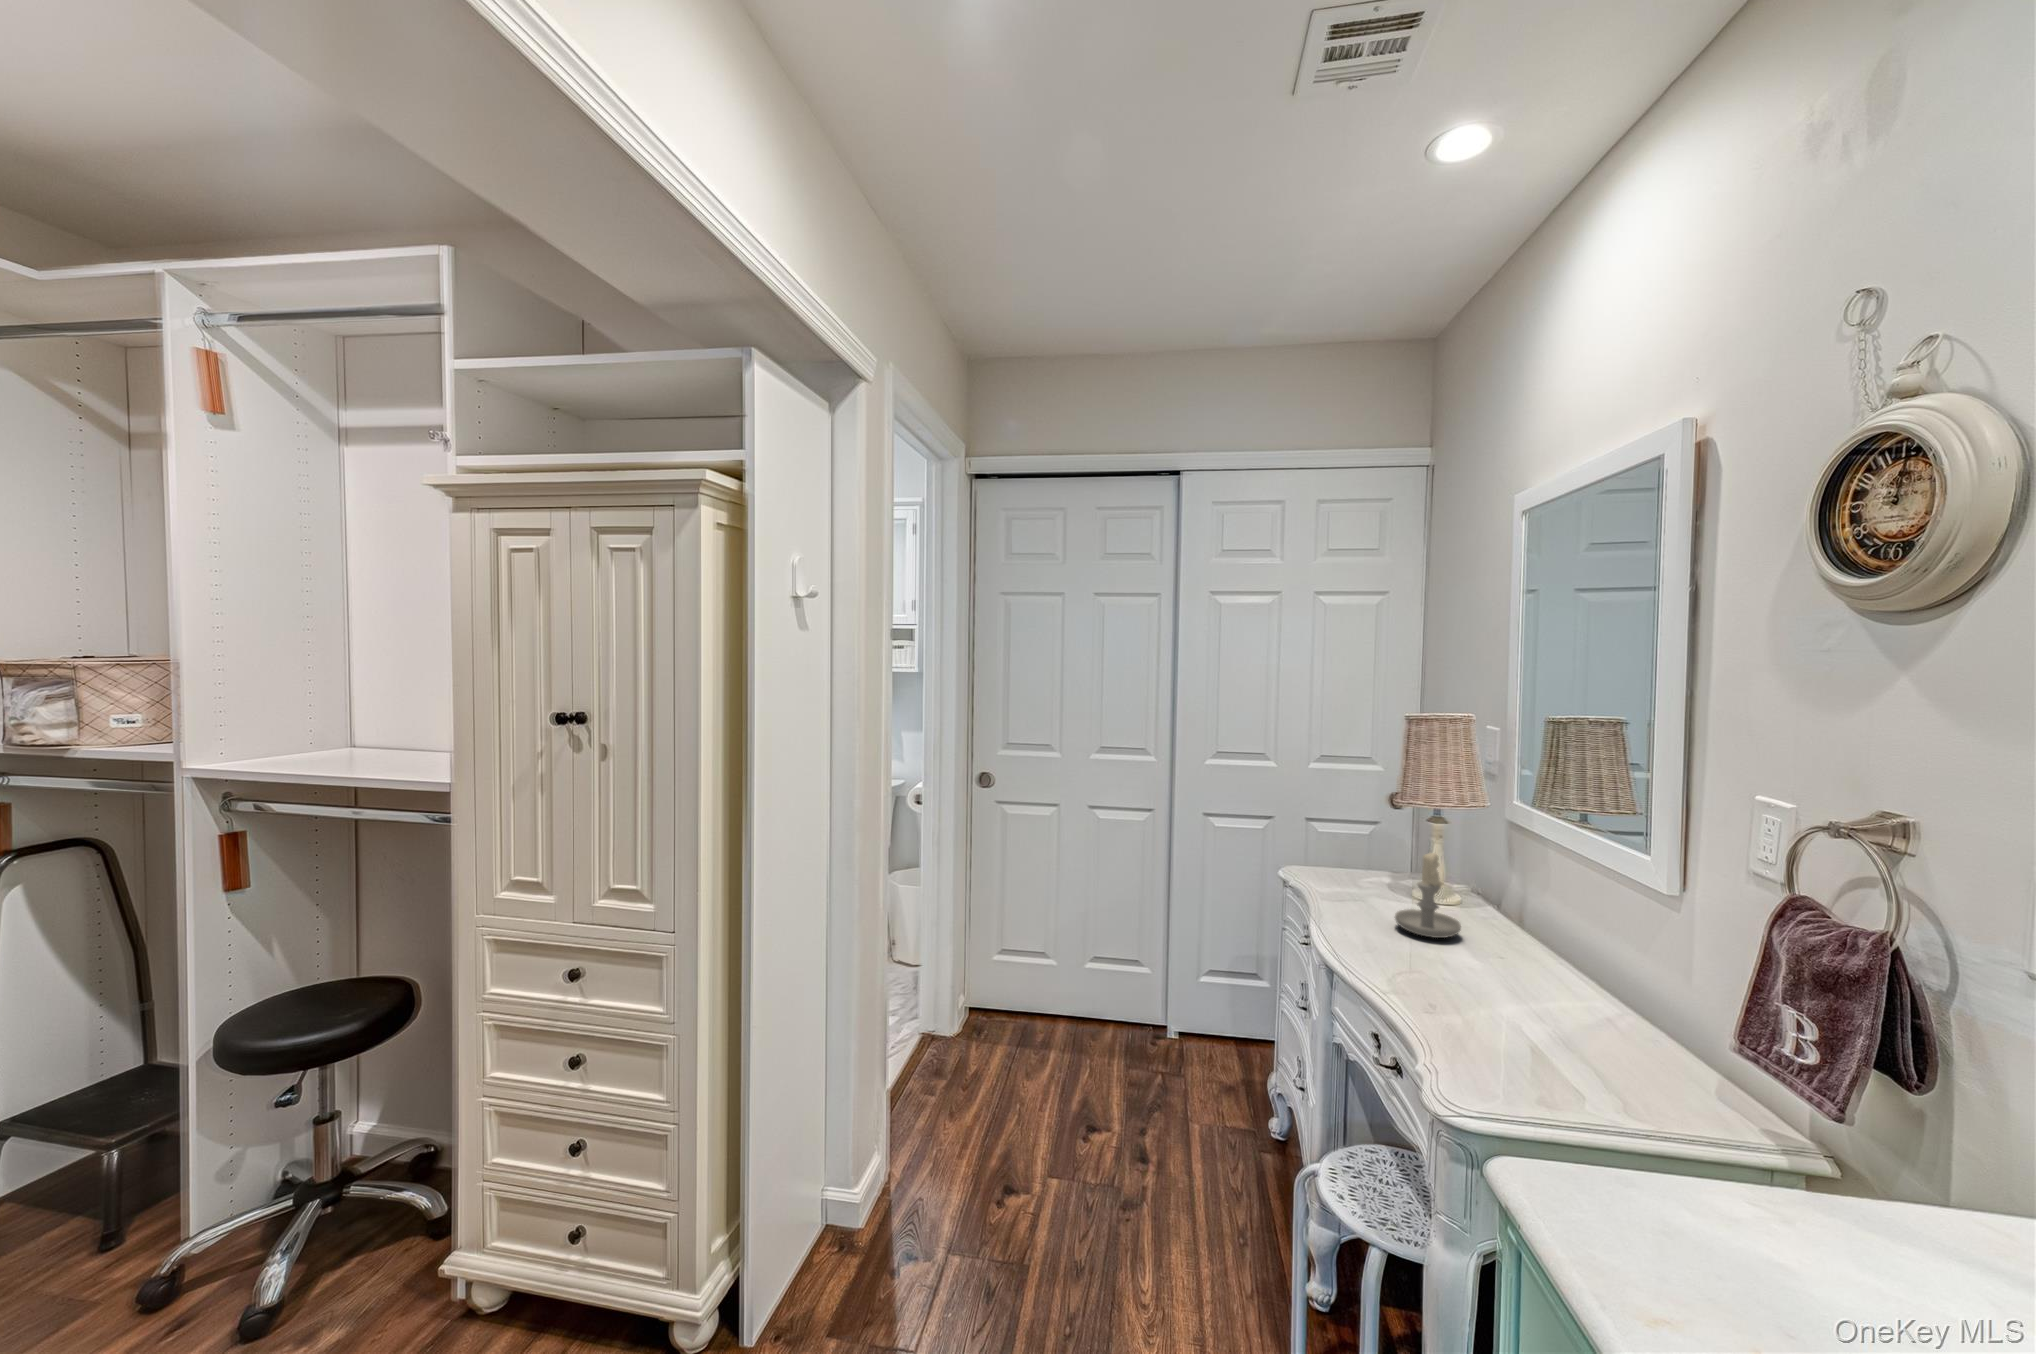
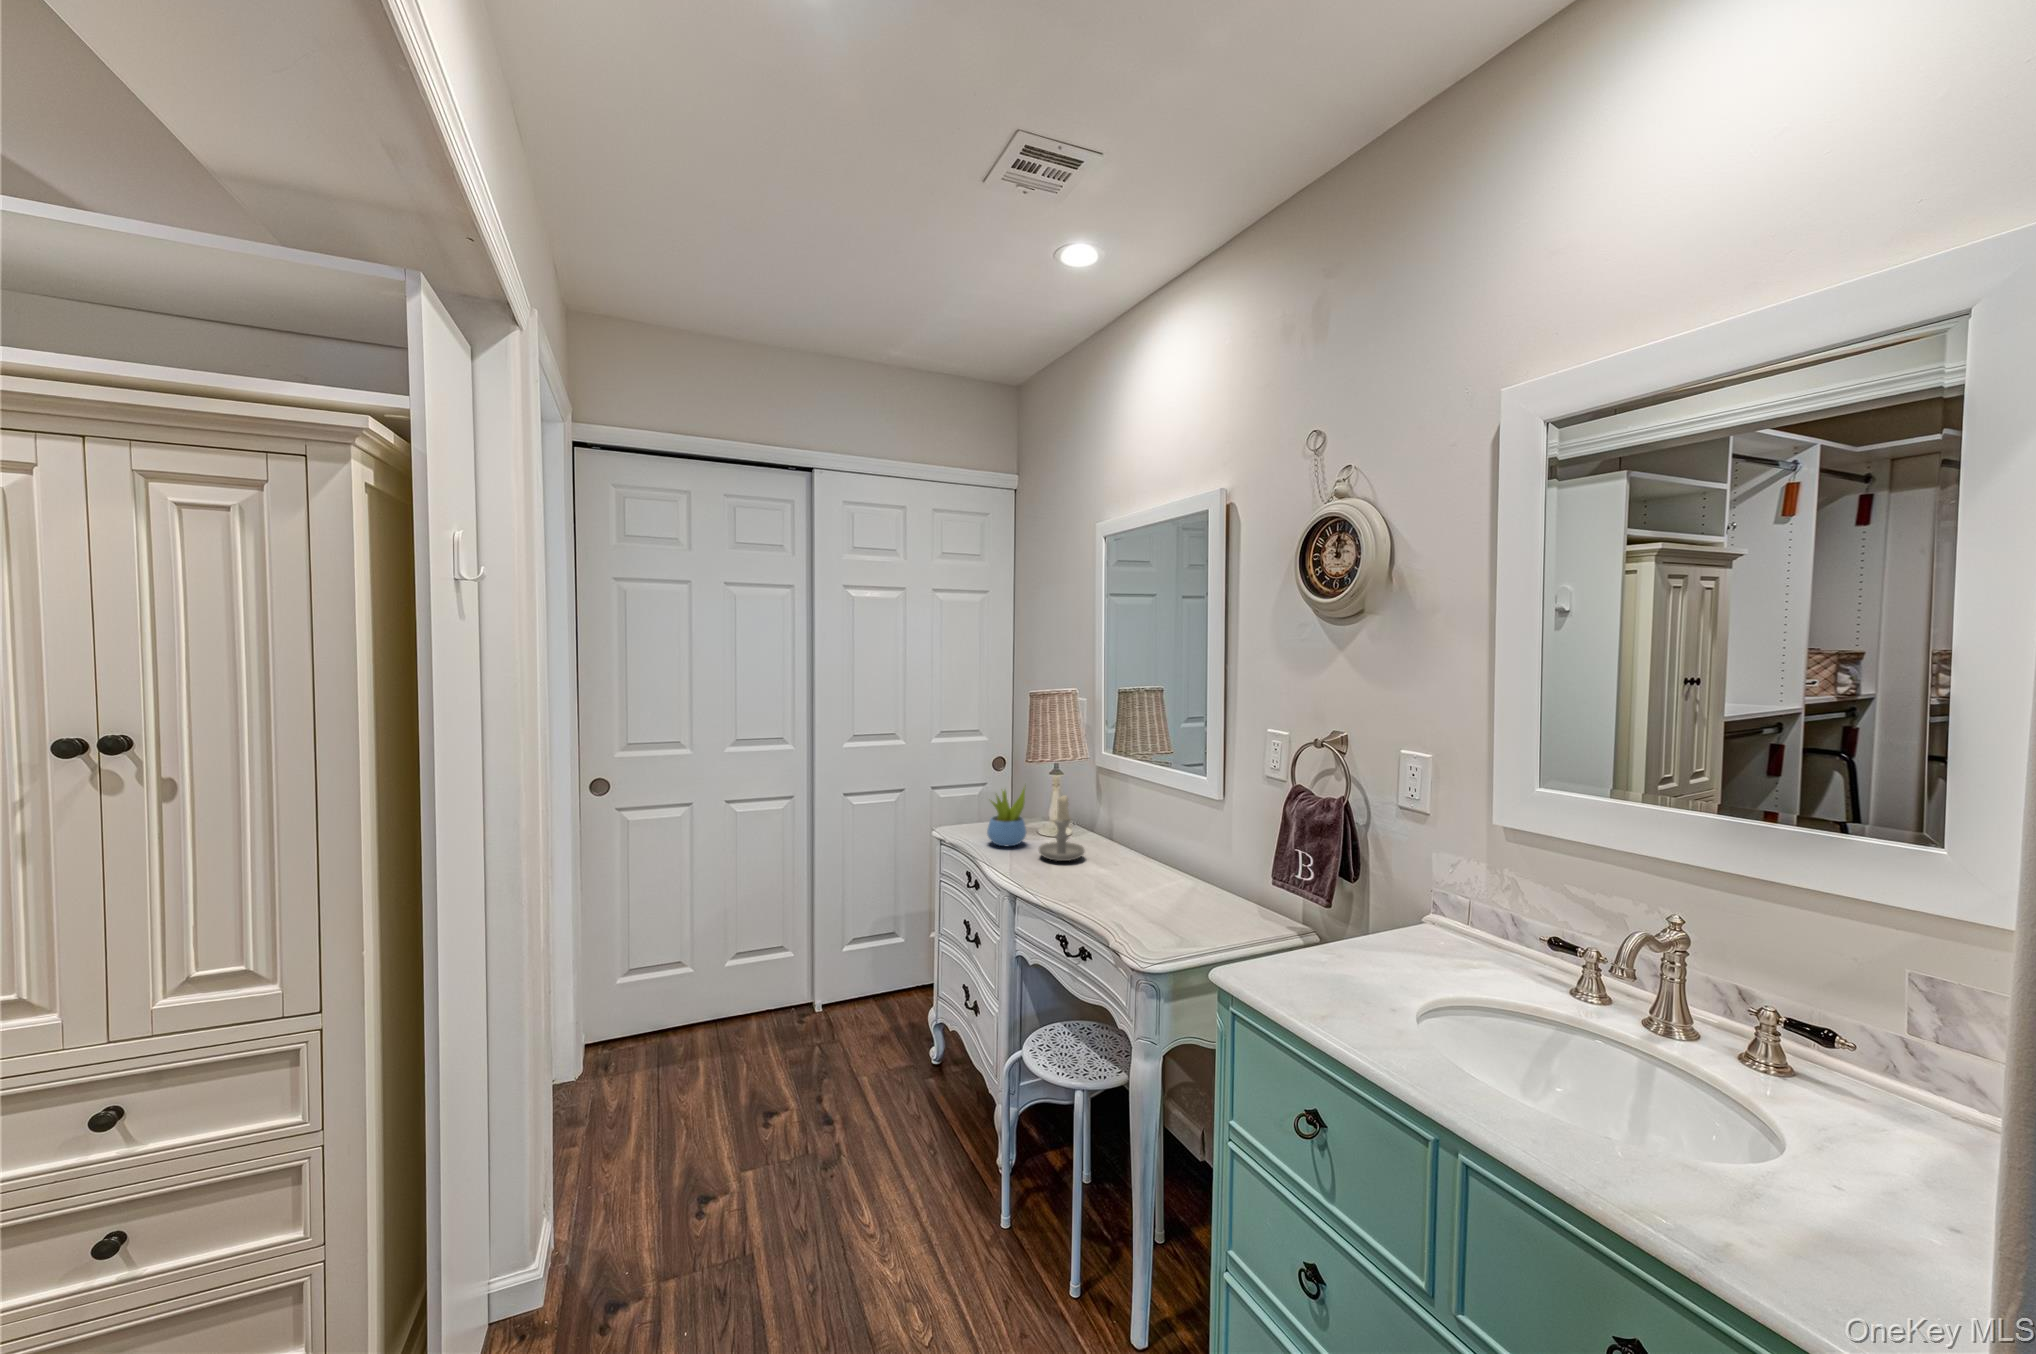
succulent plant: none [1338,831,1390,905] -> present [987,788,1027,846]

